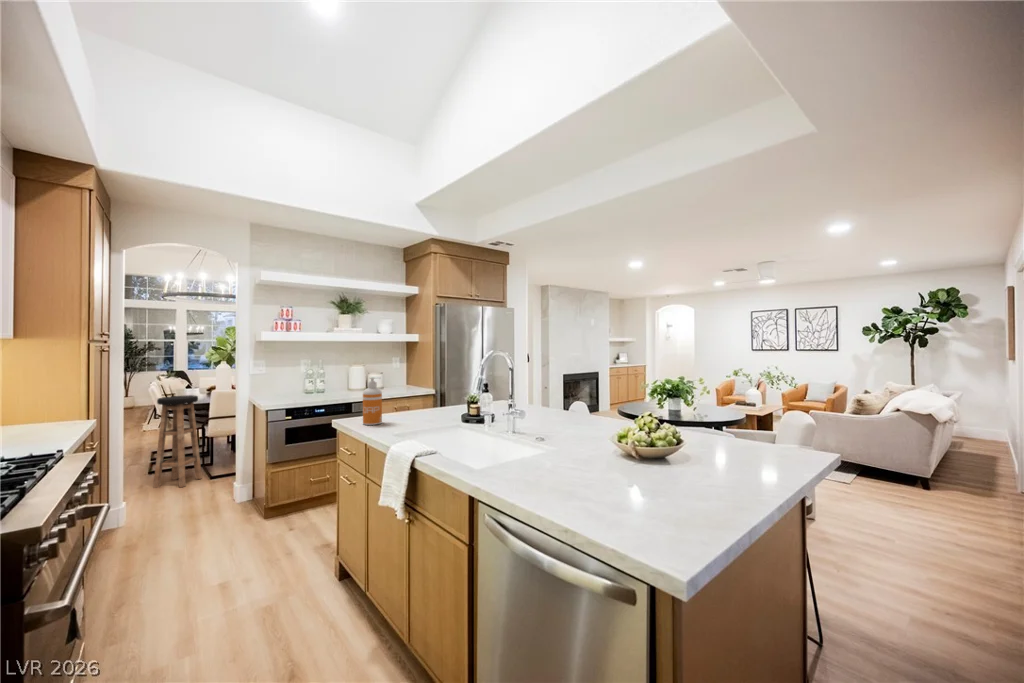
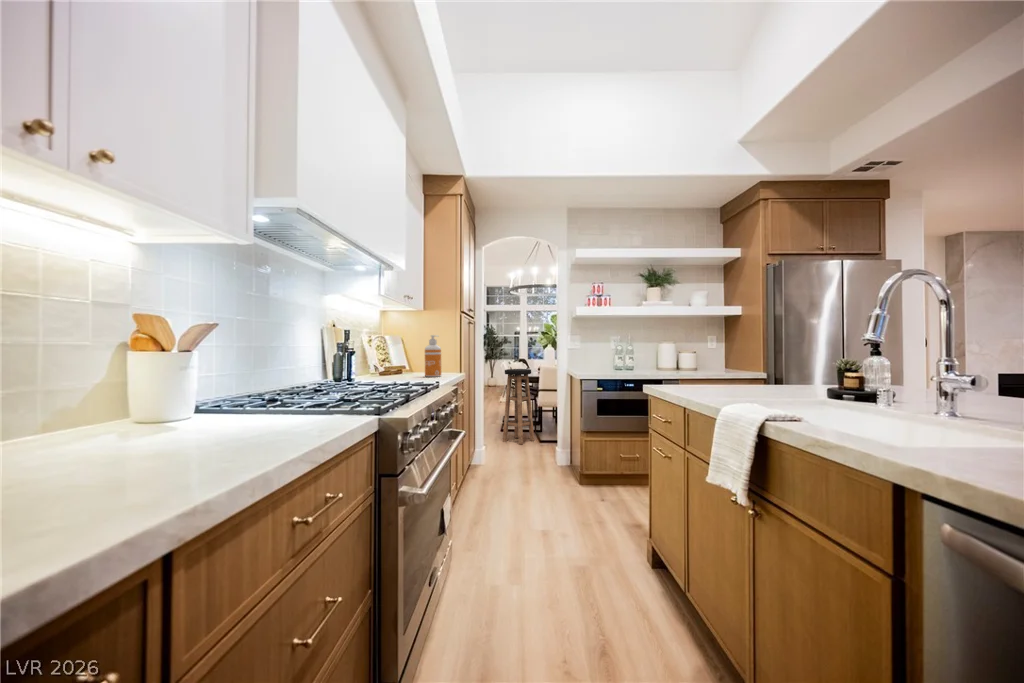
soap dispenser: present [363,377,382,425] -> present [425,335,441,377]

